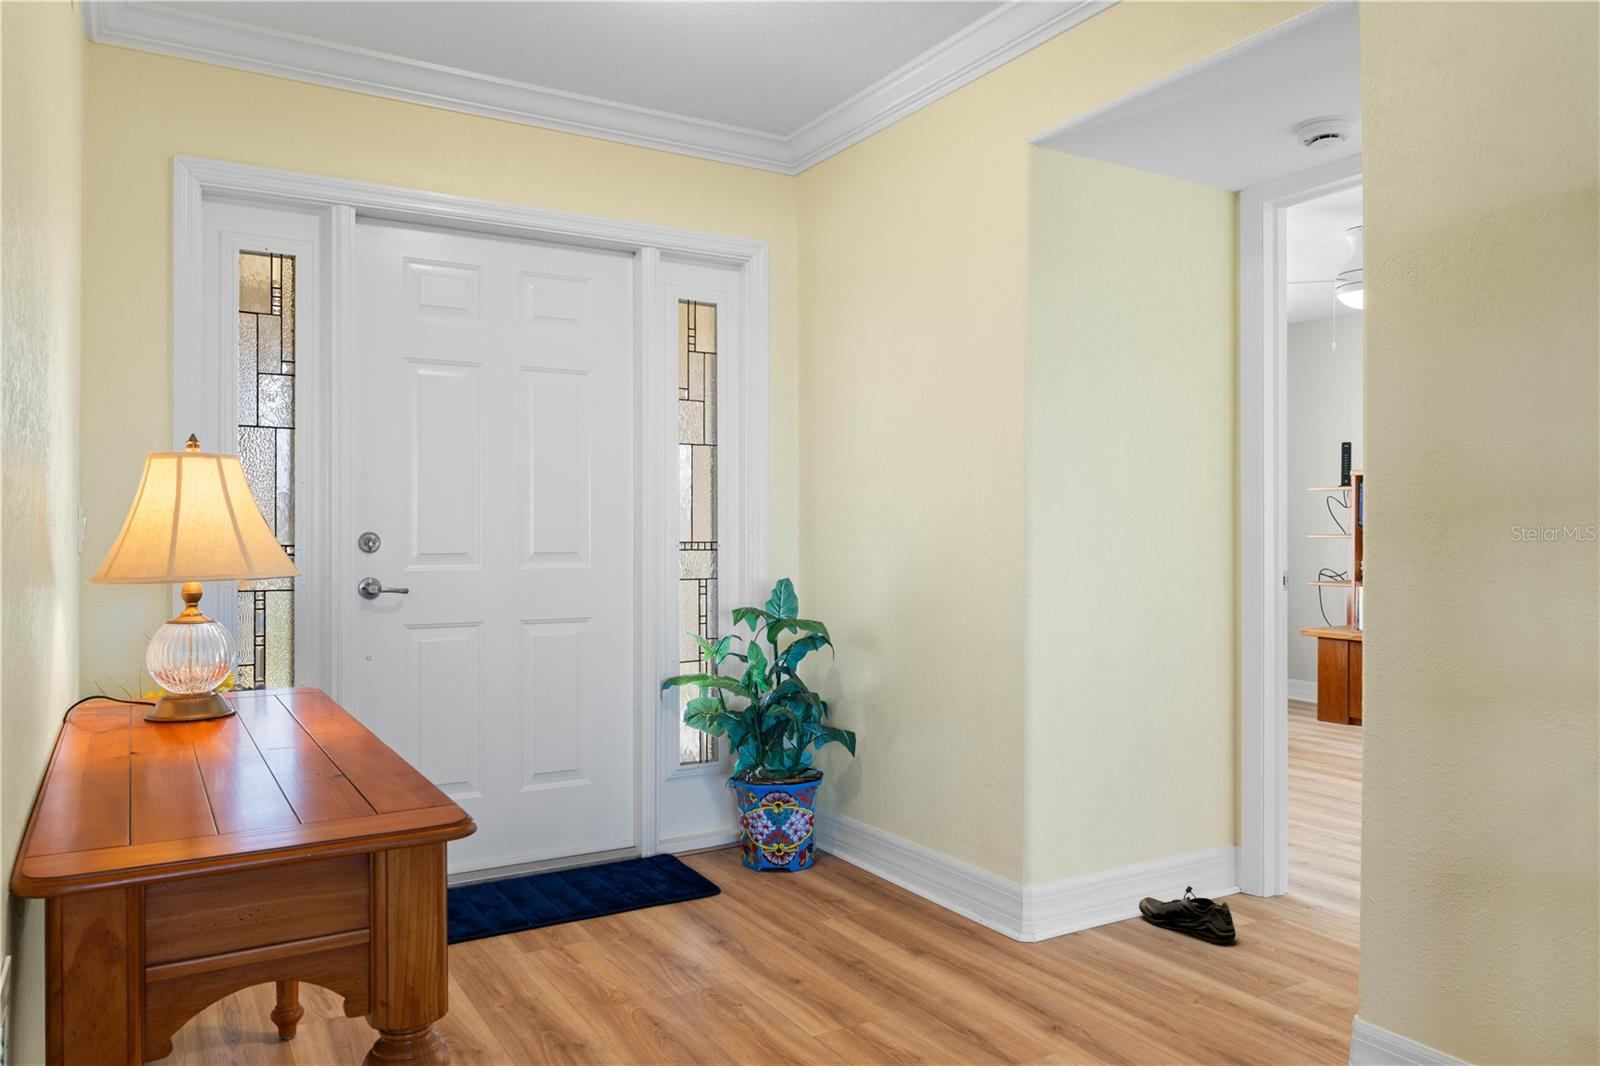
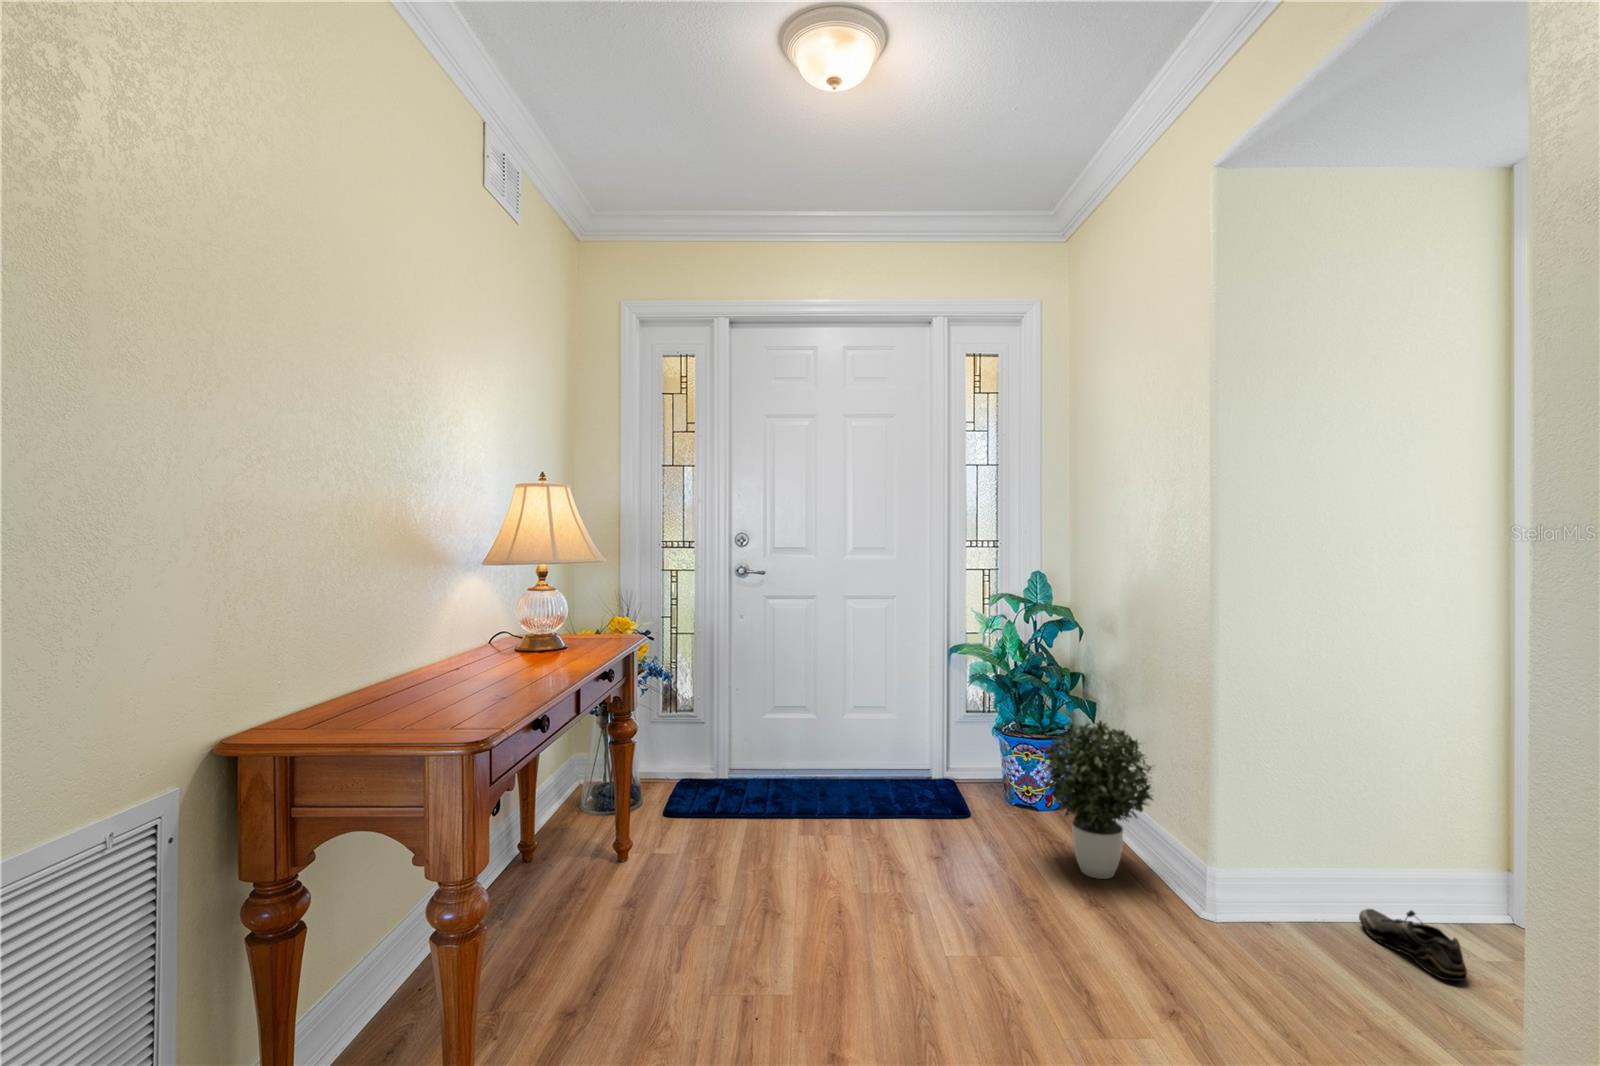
potted plant: none [832,743,957,925] -> present [1042,720,1153,879]

